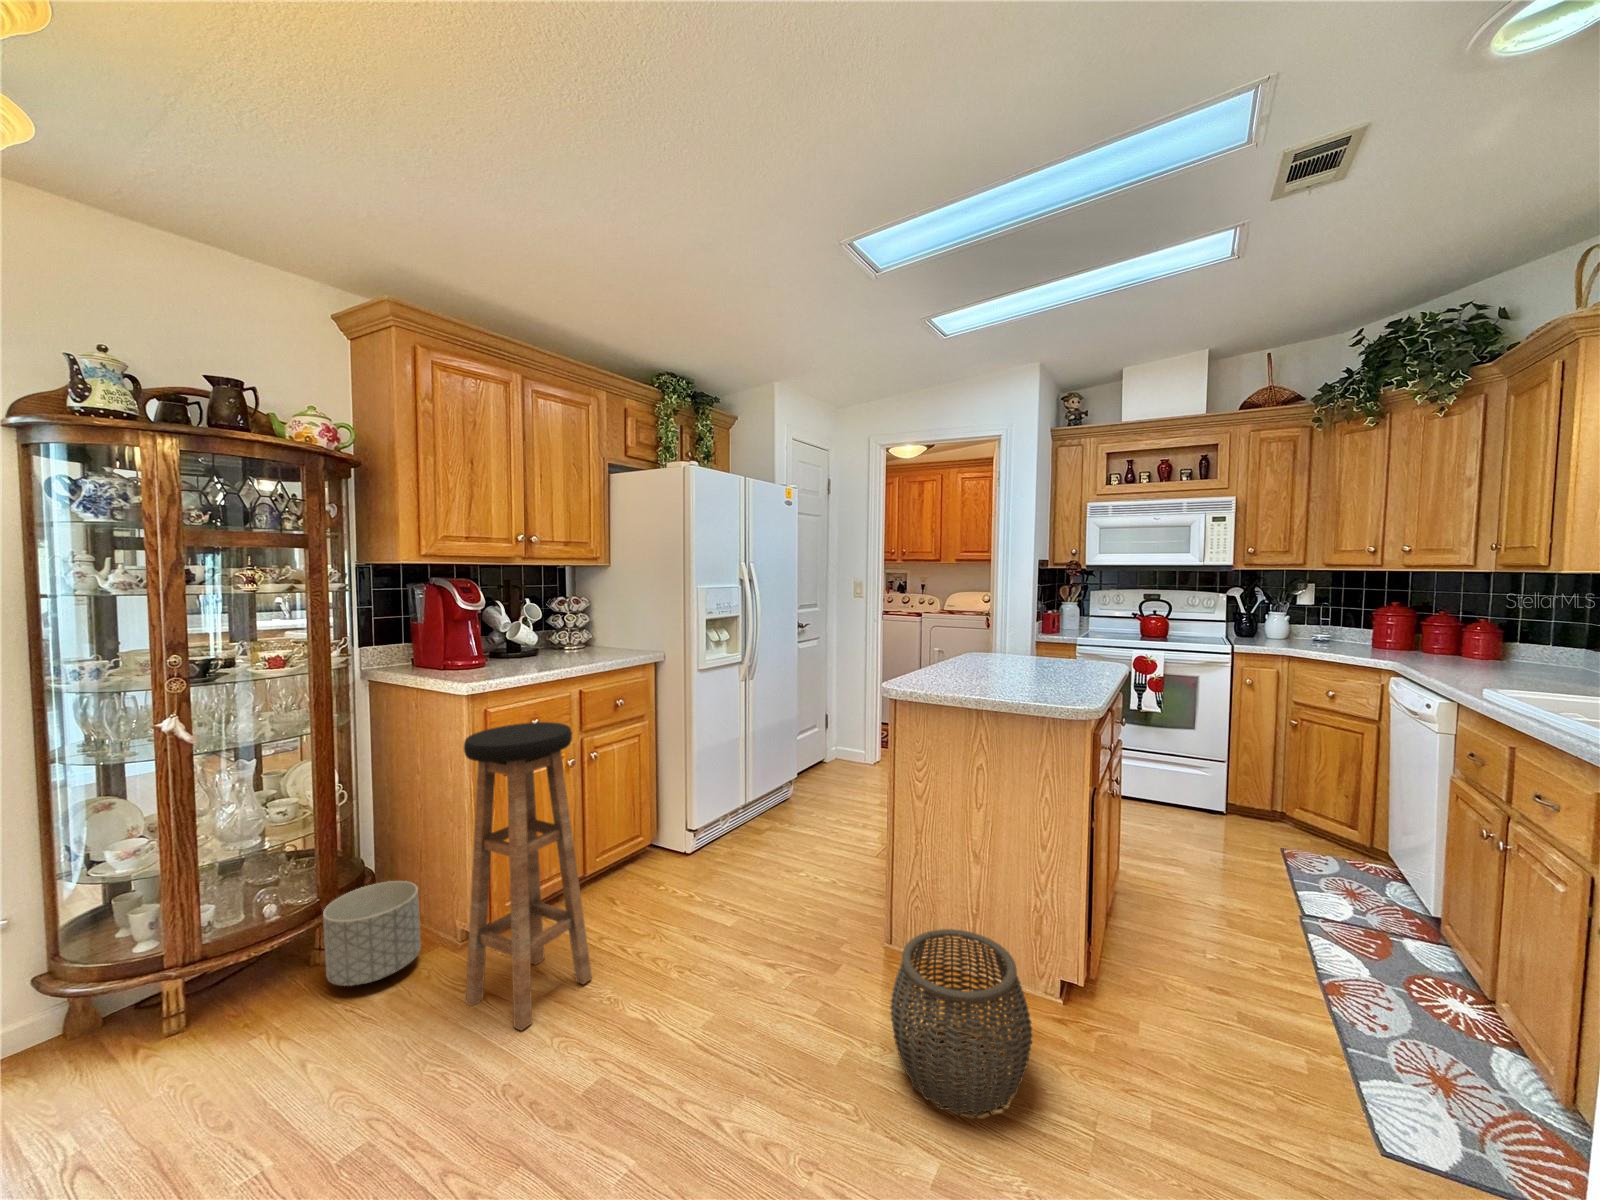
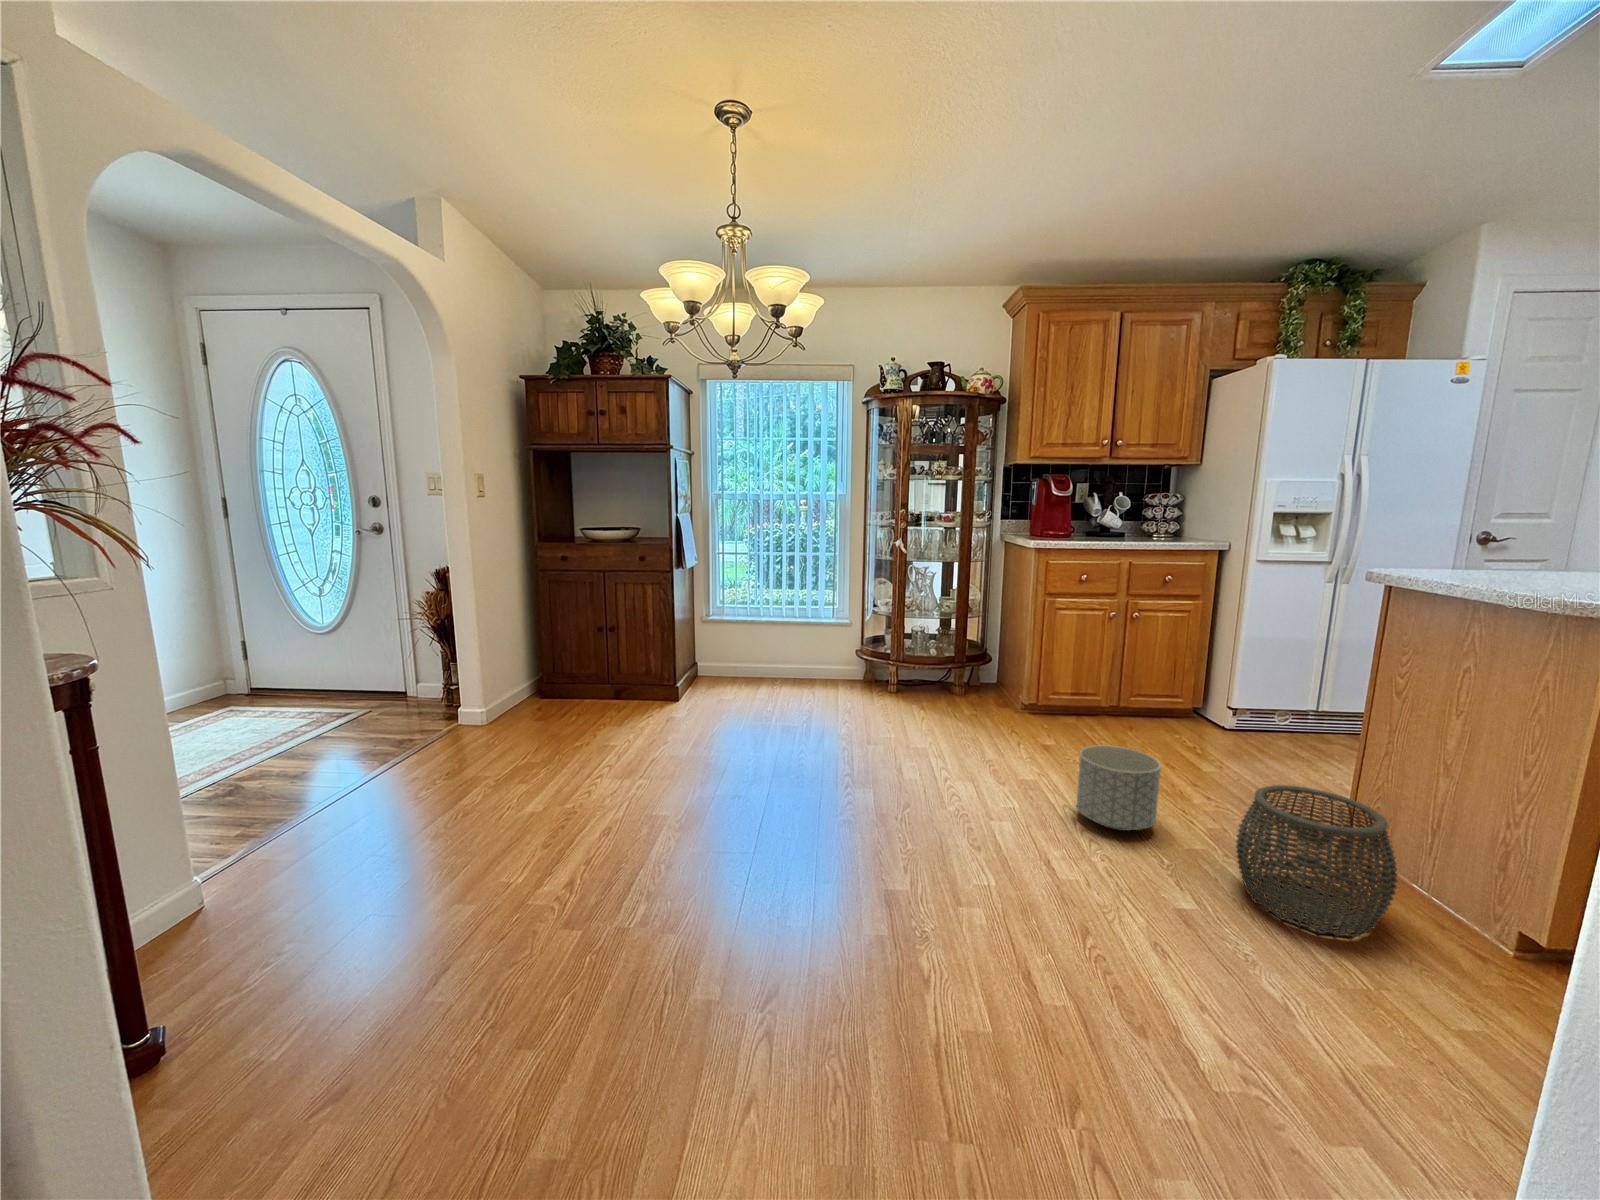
bar stool: present [464,722,592,1030] -> none [1005,568,1085,749]
planter: present [323,881,421,986] -> present [1077,745,1161,831]

